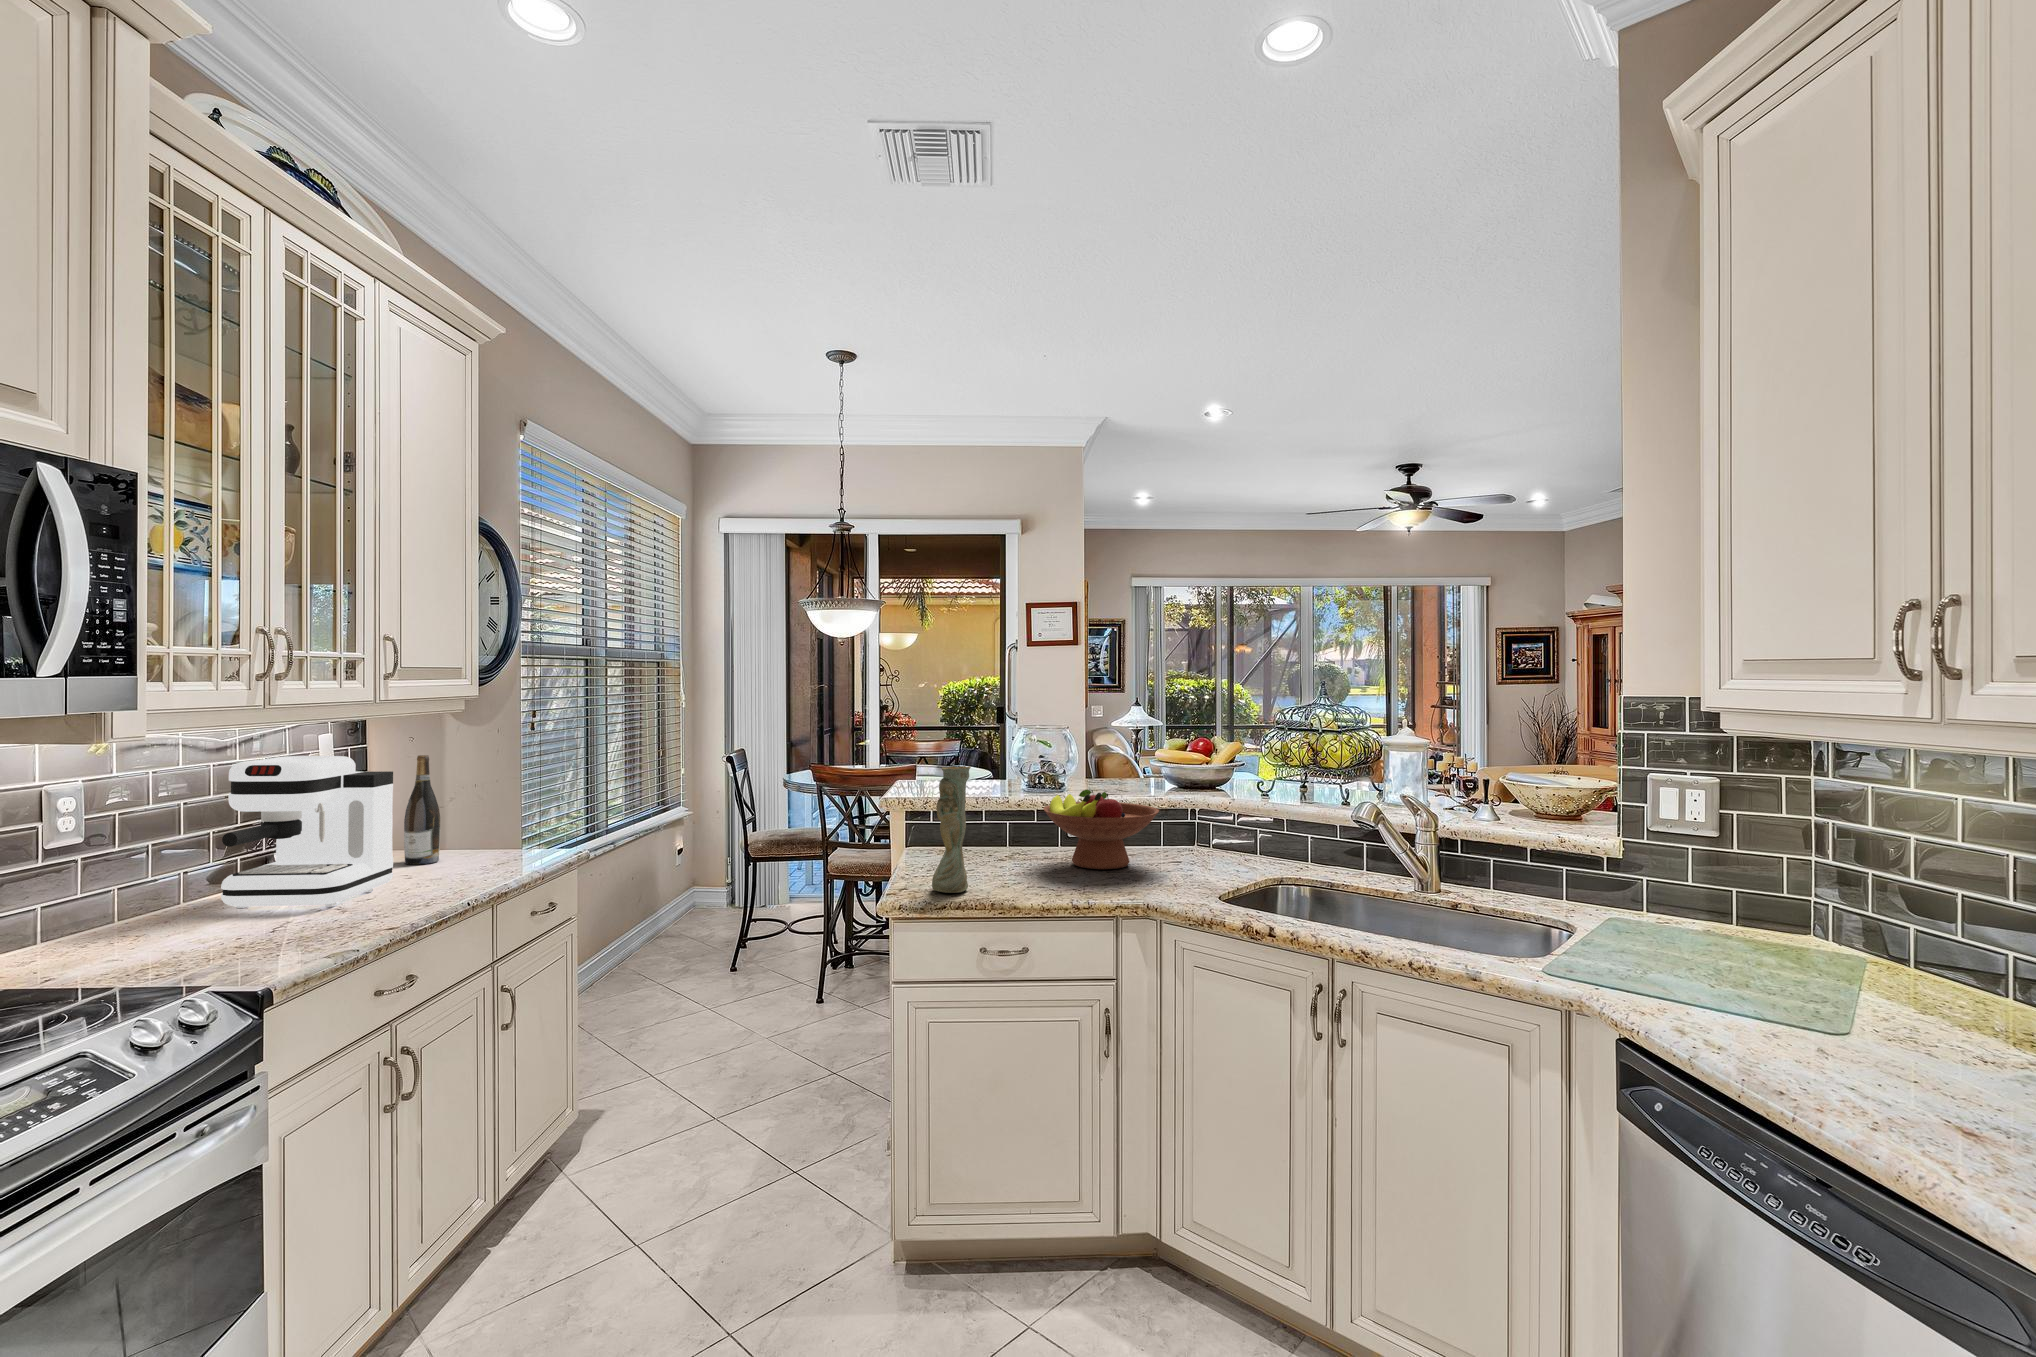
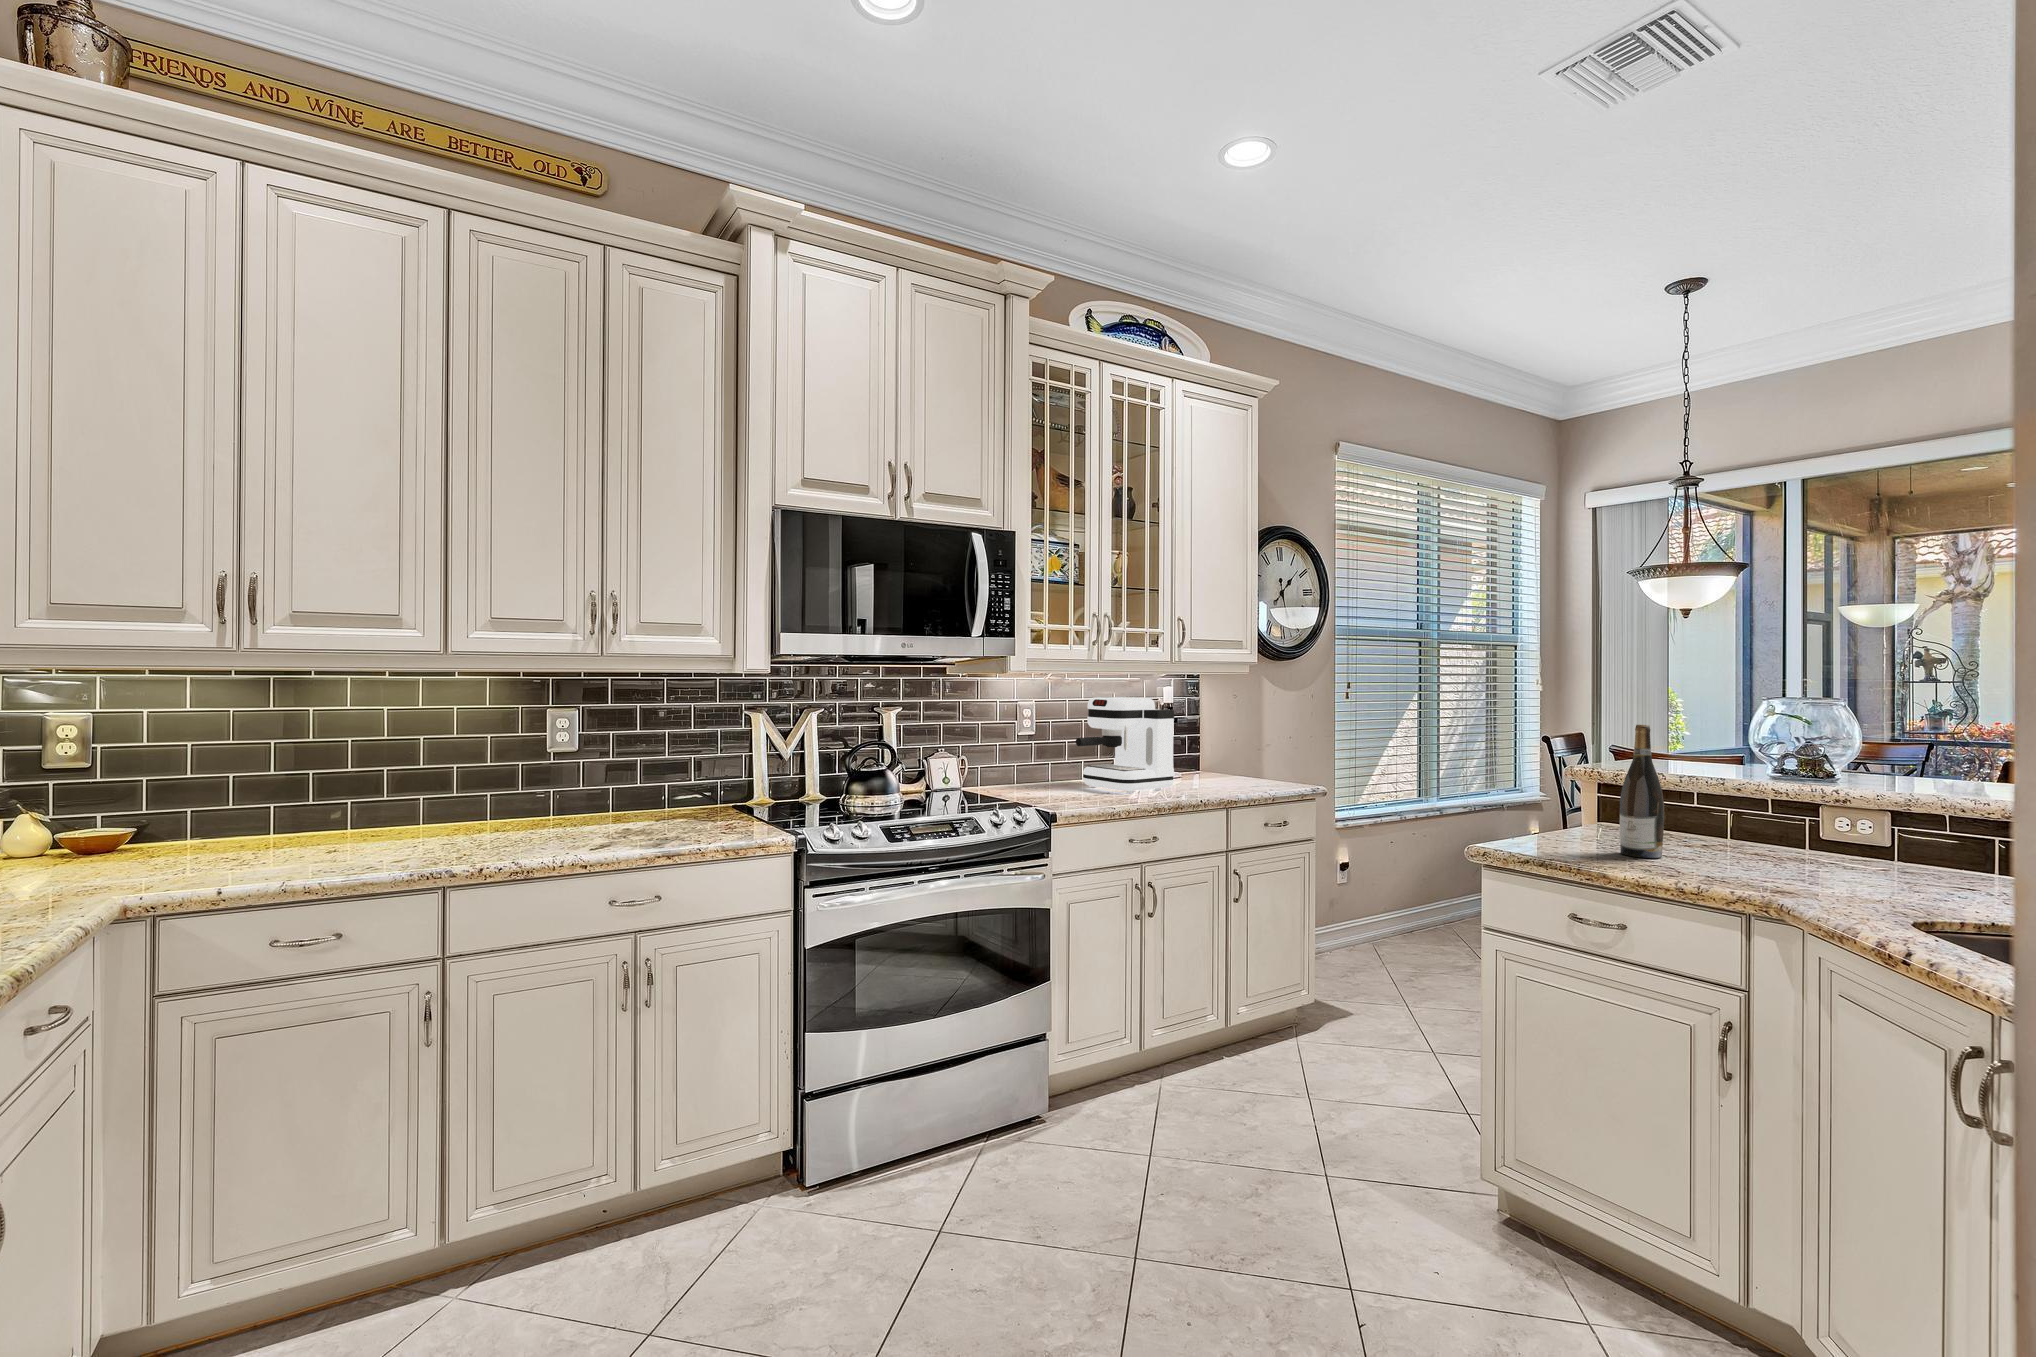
wine bottle: present [404,755,440,865] -> present [1620,725,1664,858]
vase: present [932,766,971,893] -> none [1532,725,1581,854]
fruit bowl: present [1043,790,1159,869] -> none [1726,771,1920,874]

